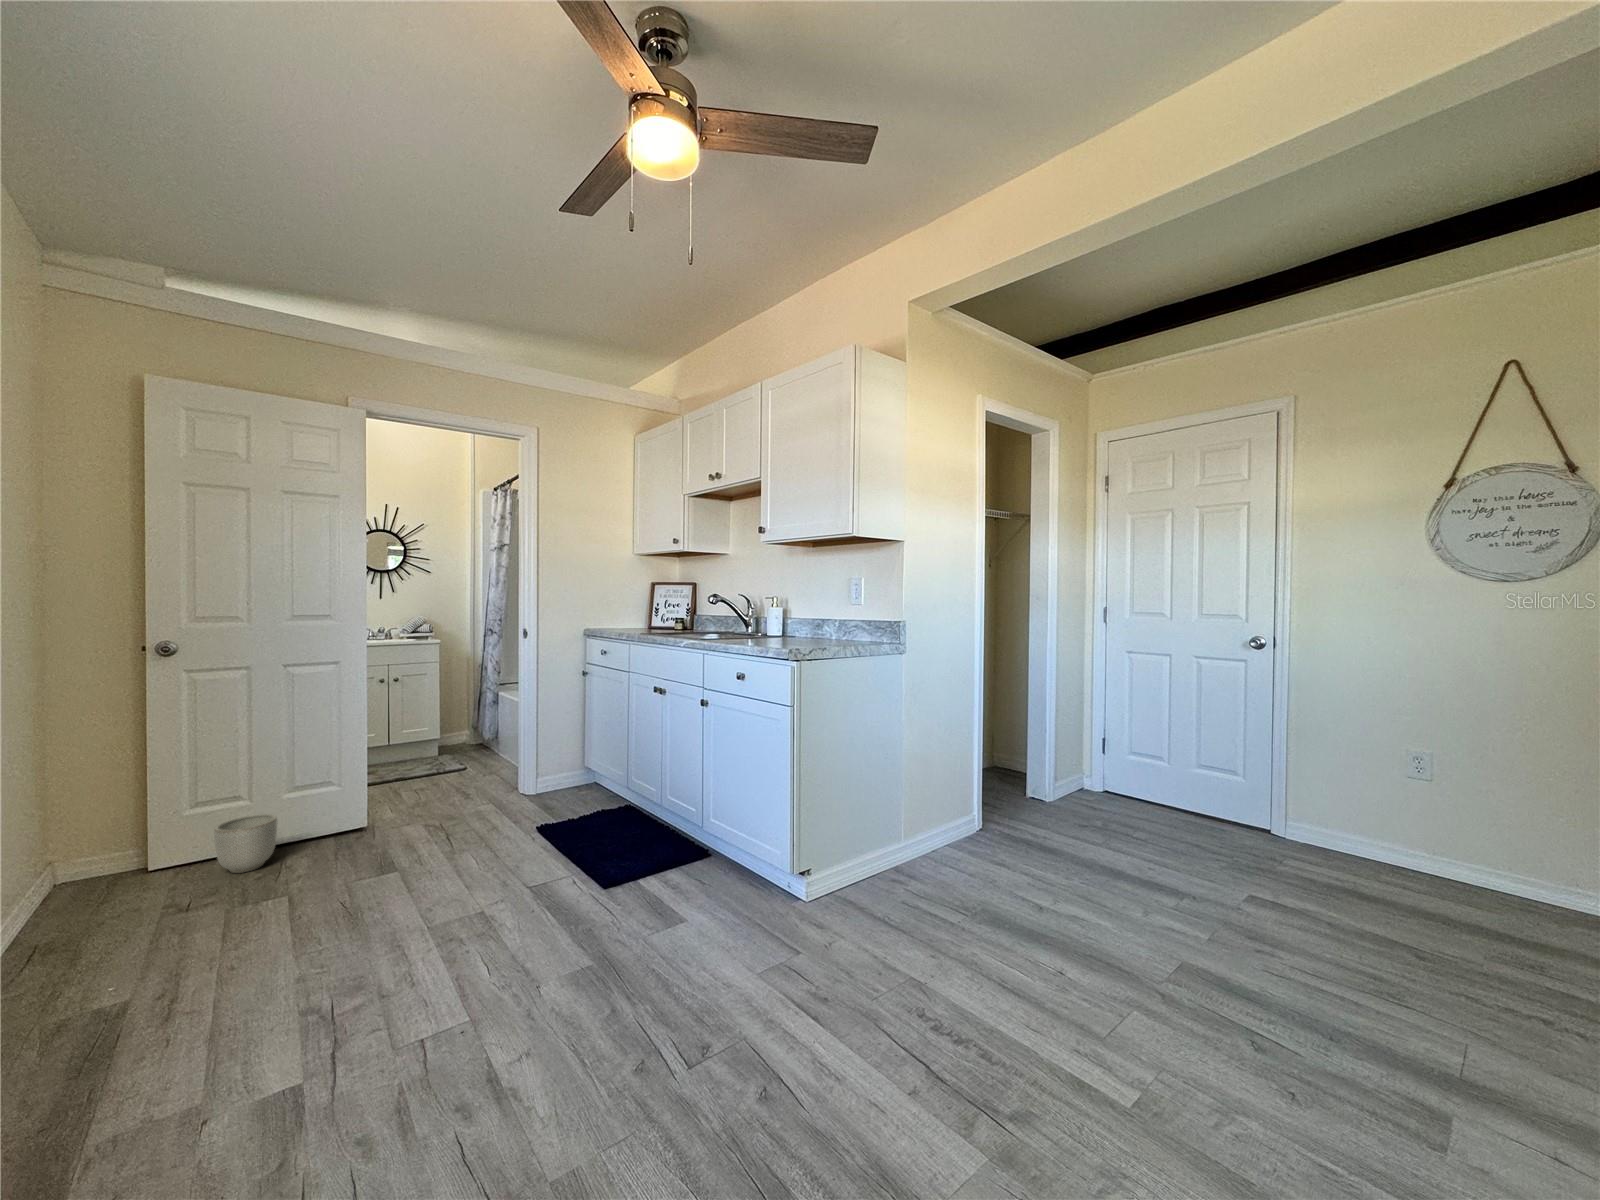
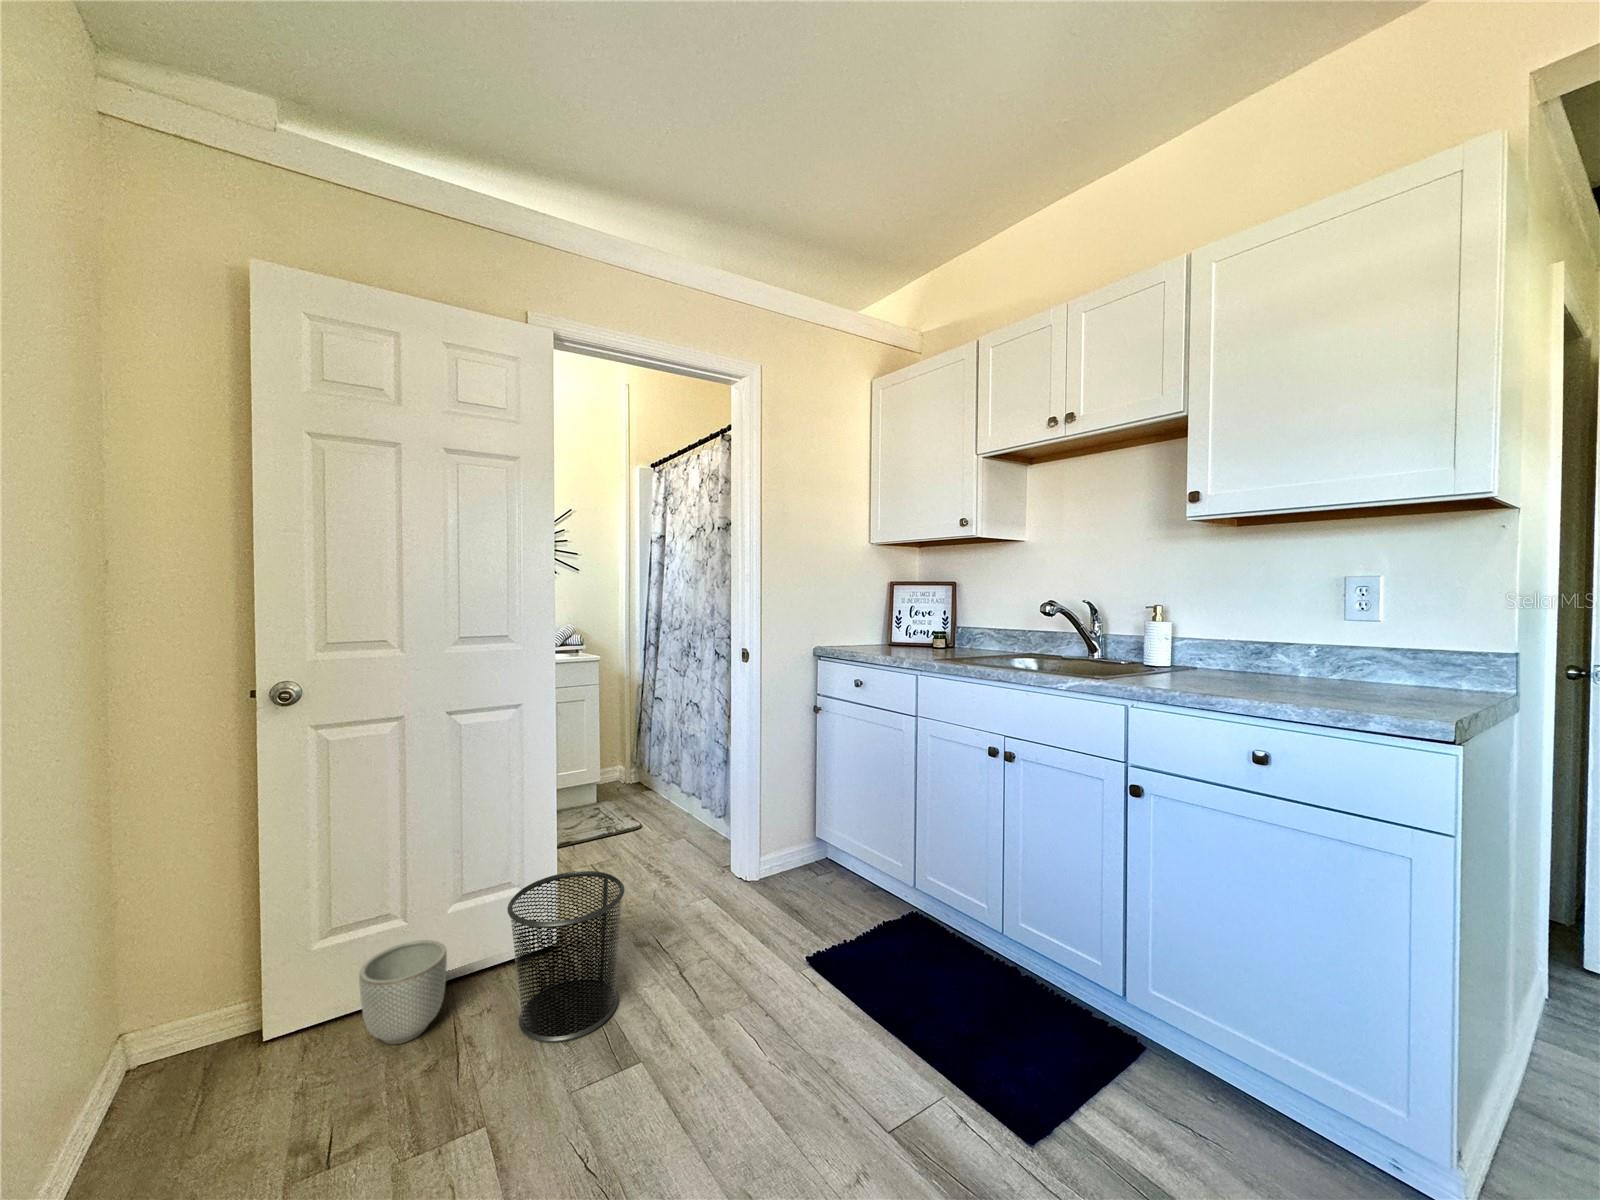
waste bin: none [317,771,403,868] -> present [507,871,625,1042]

